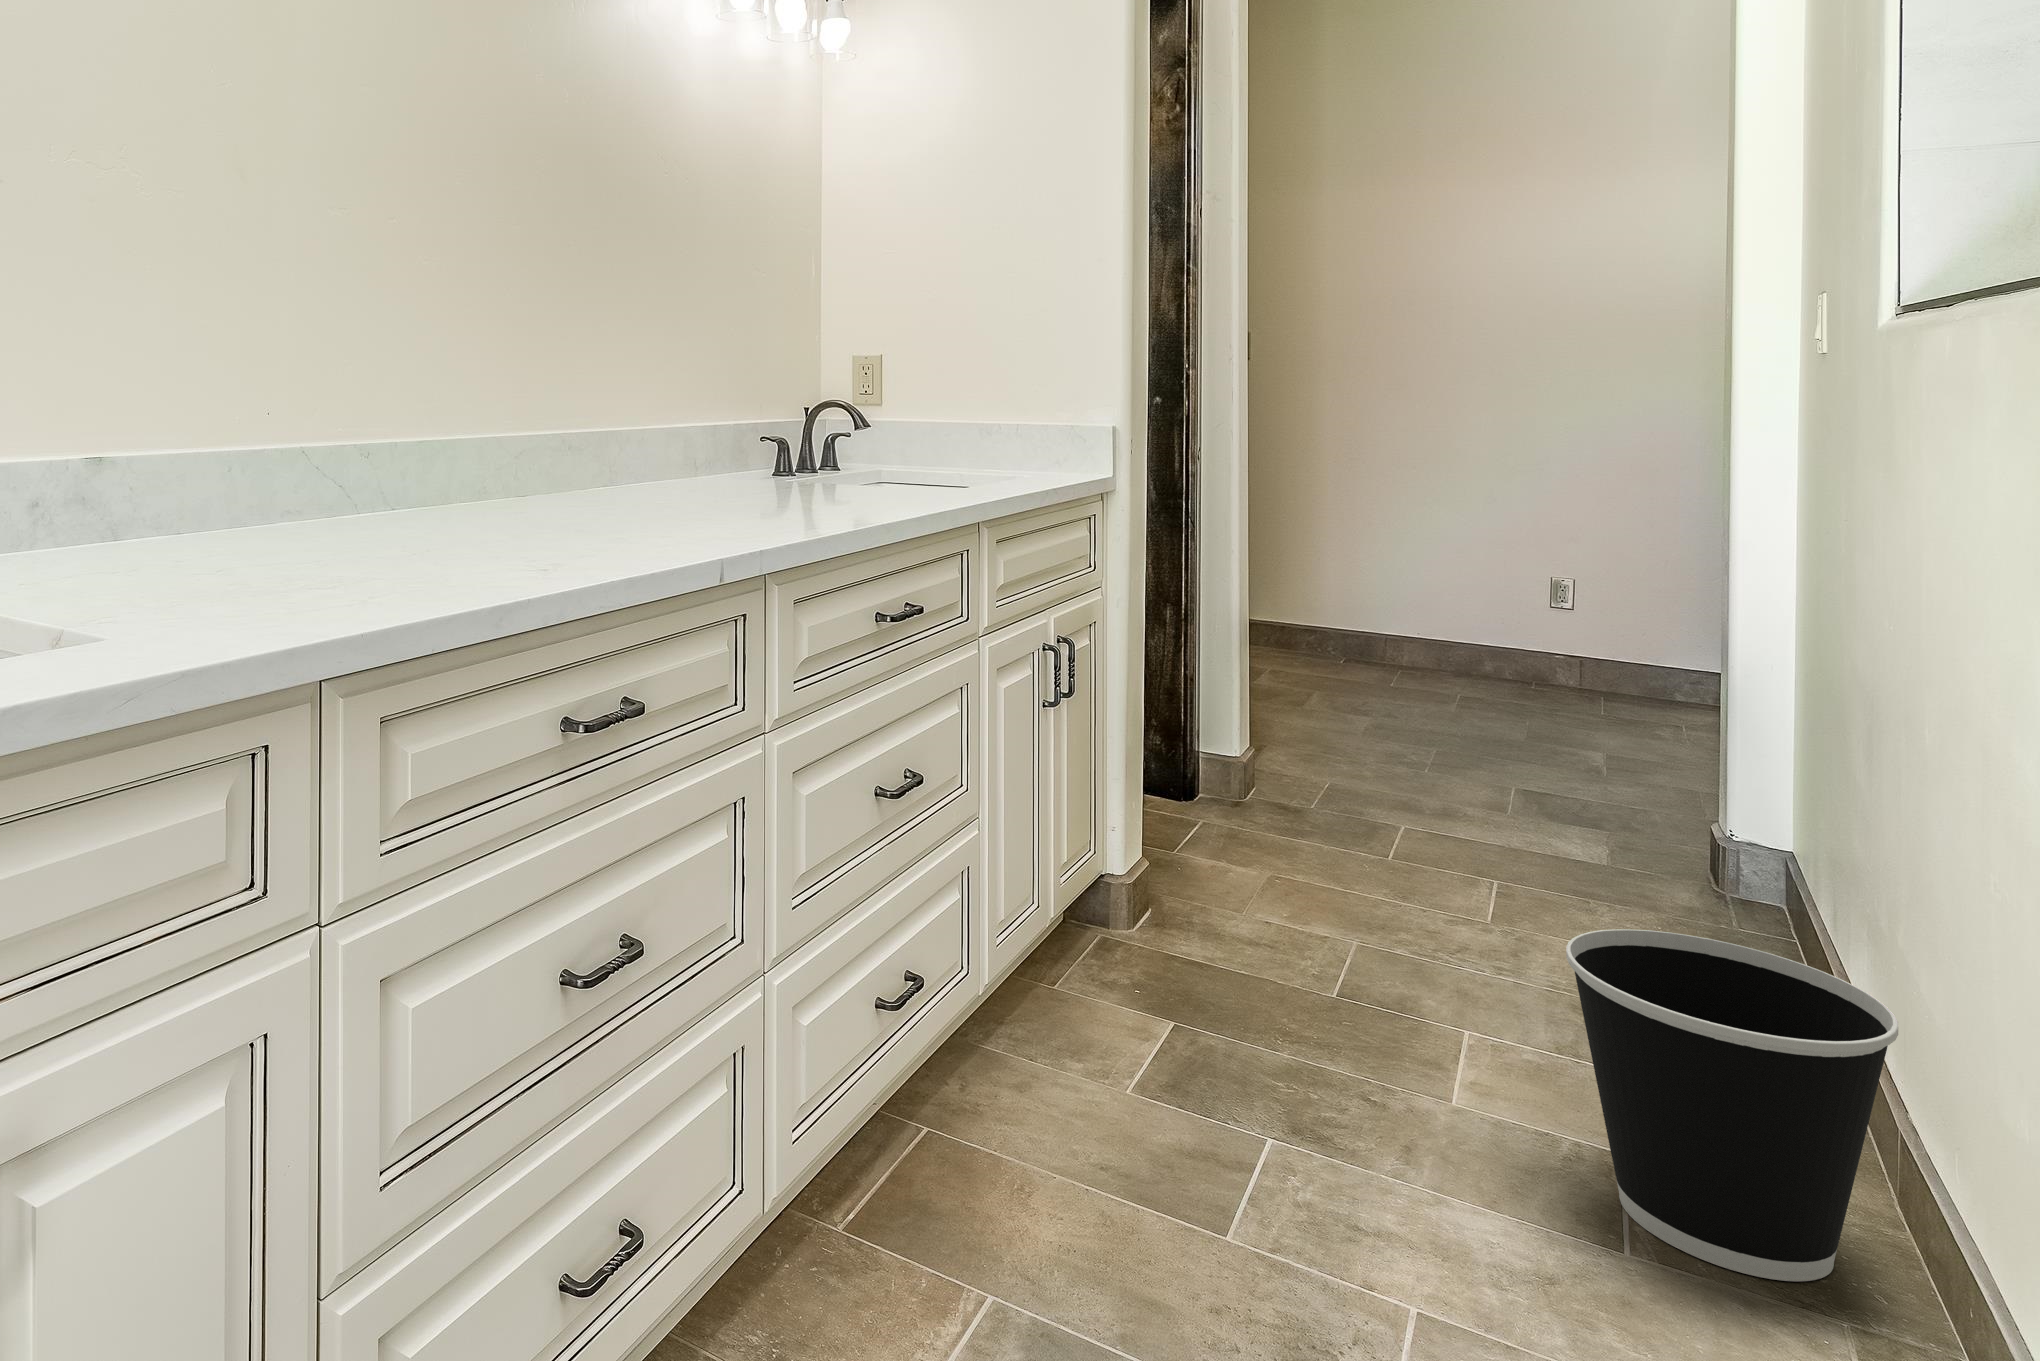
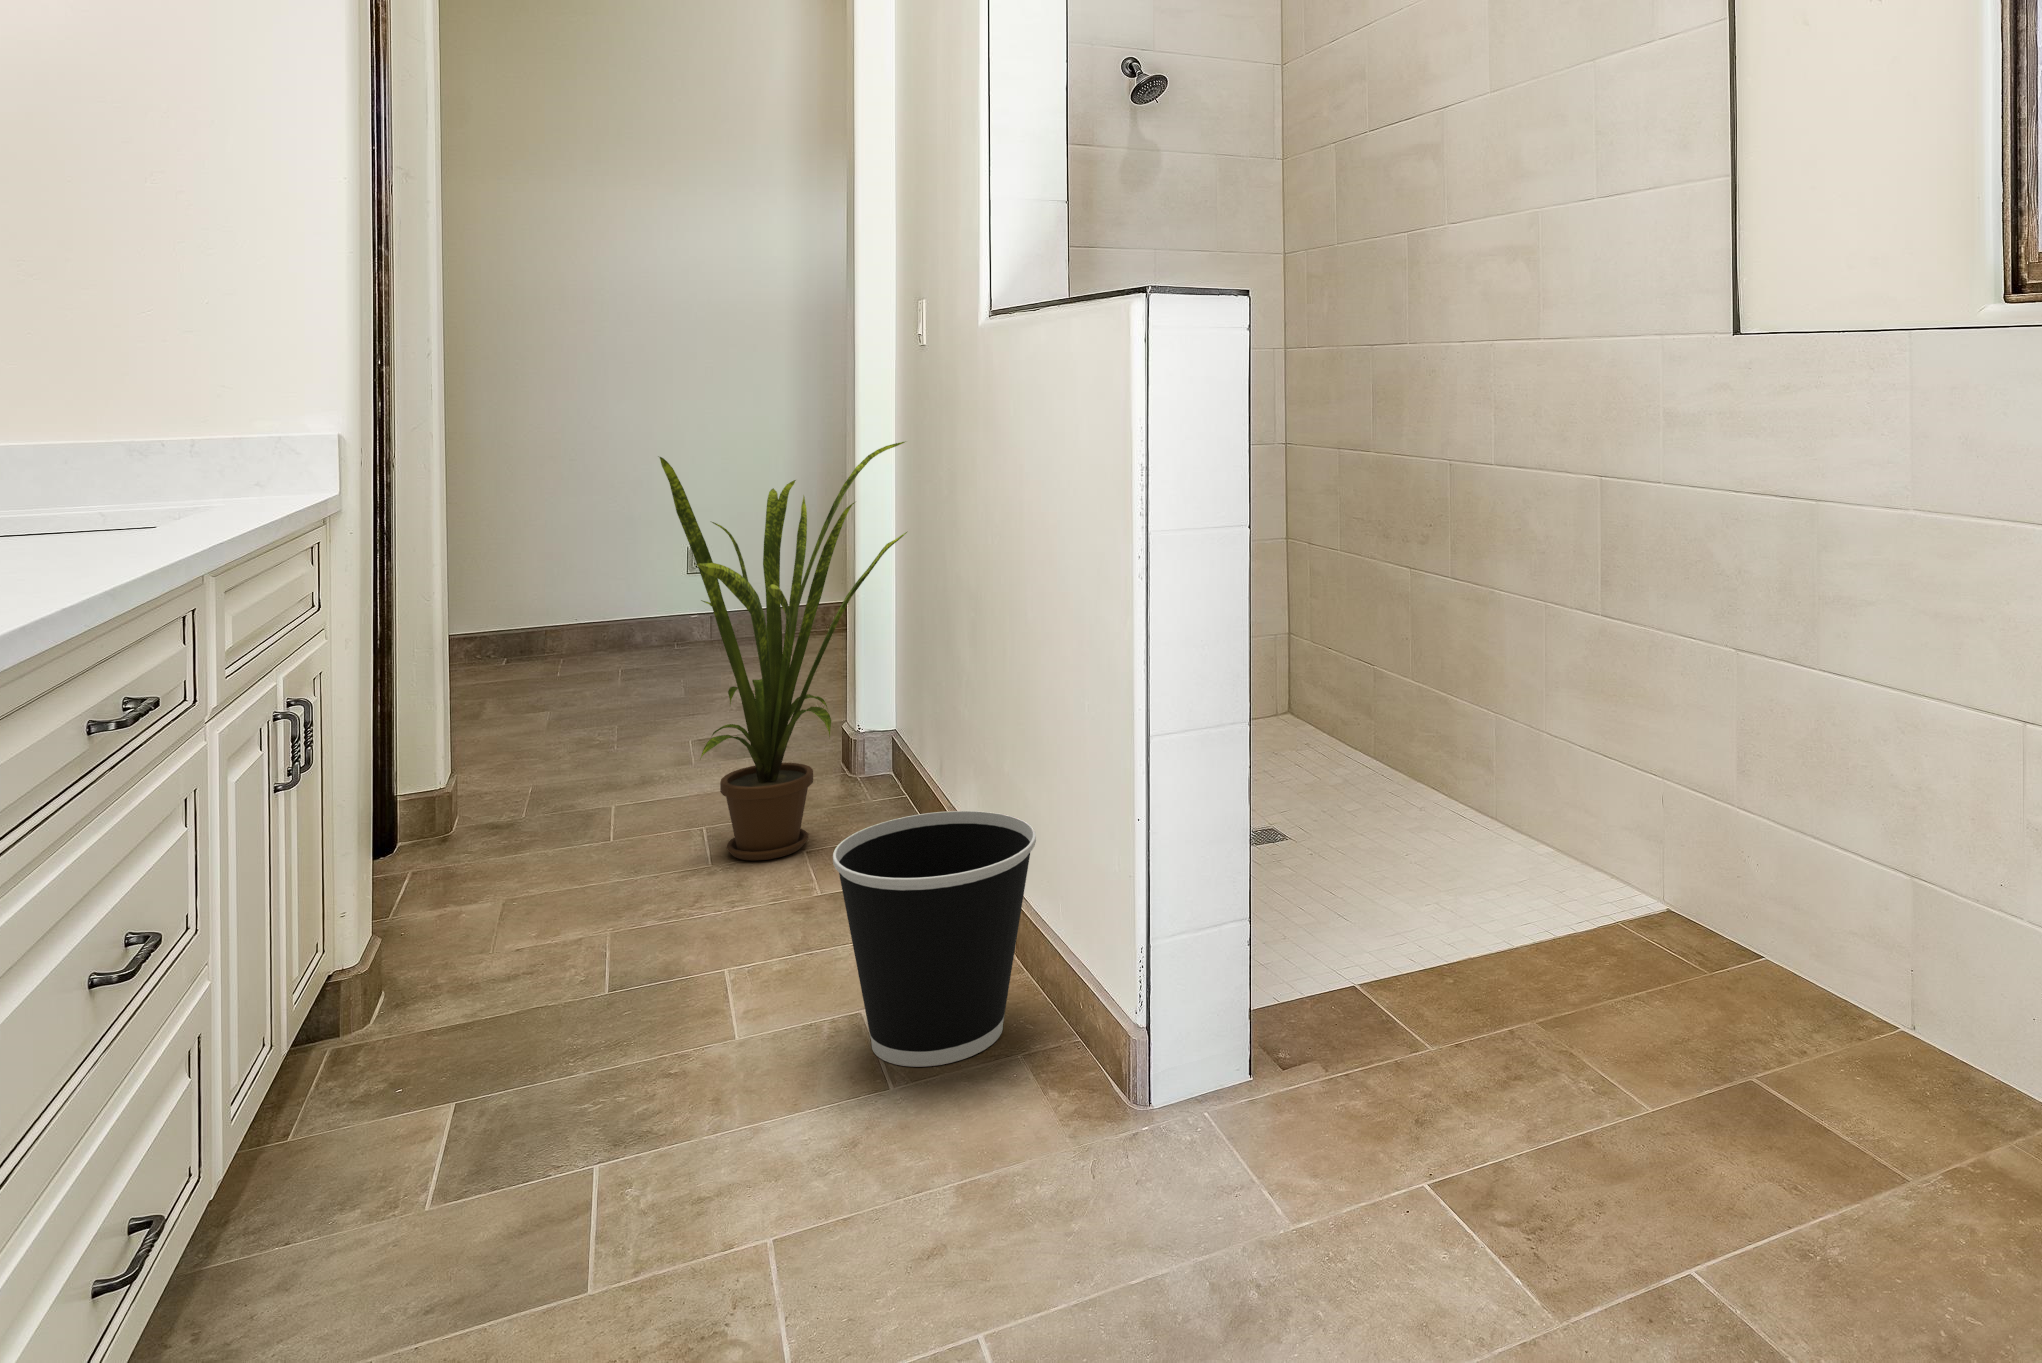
house plant: none [1426,463,1784,938] -> present [659,442,907,861]

